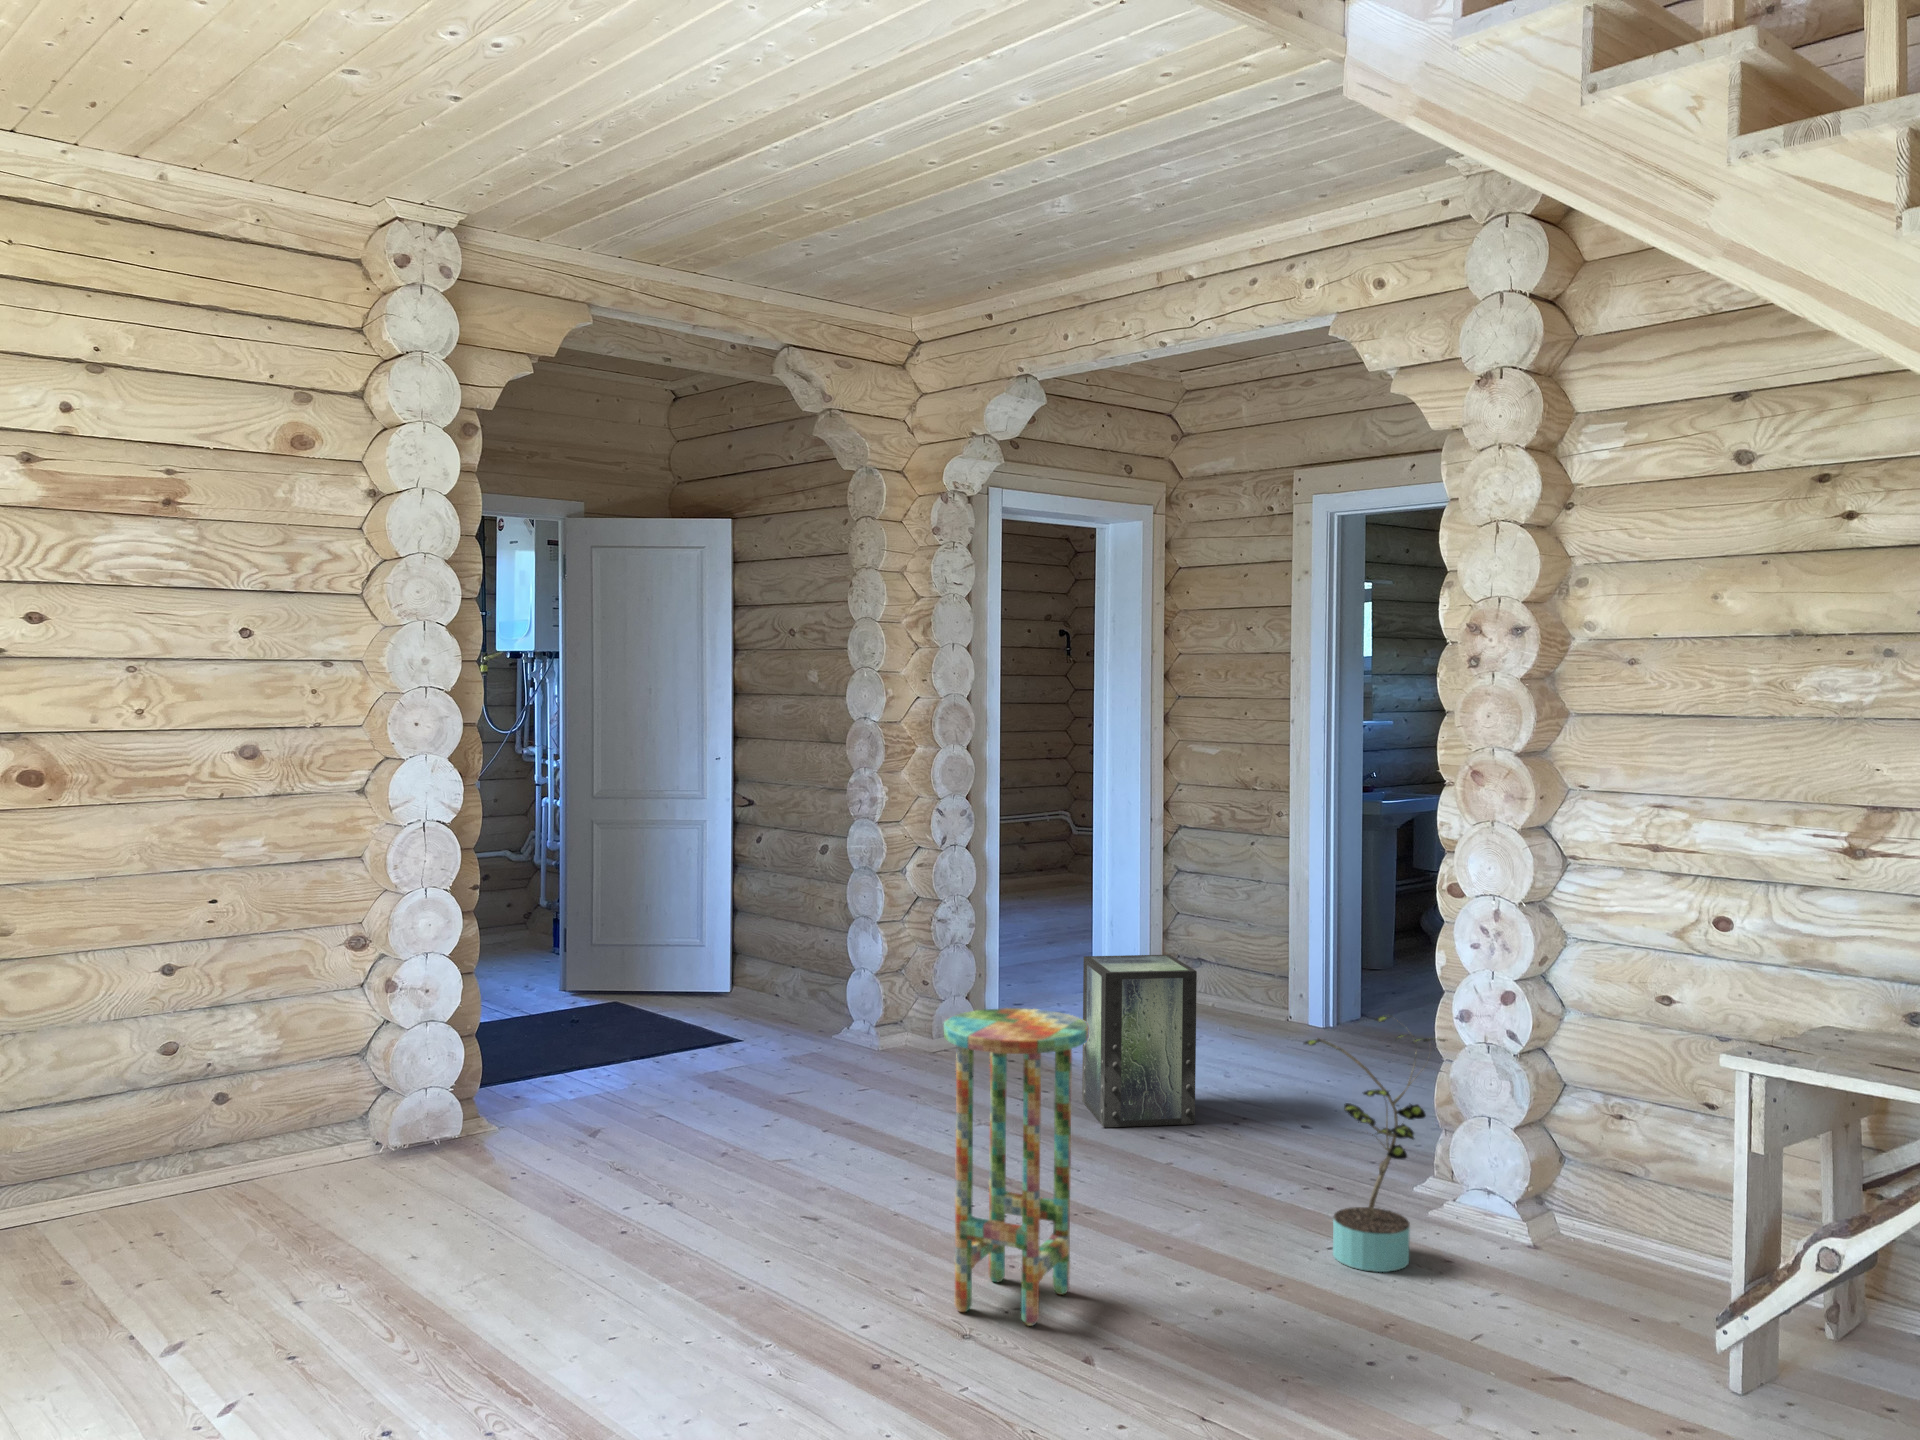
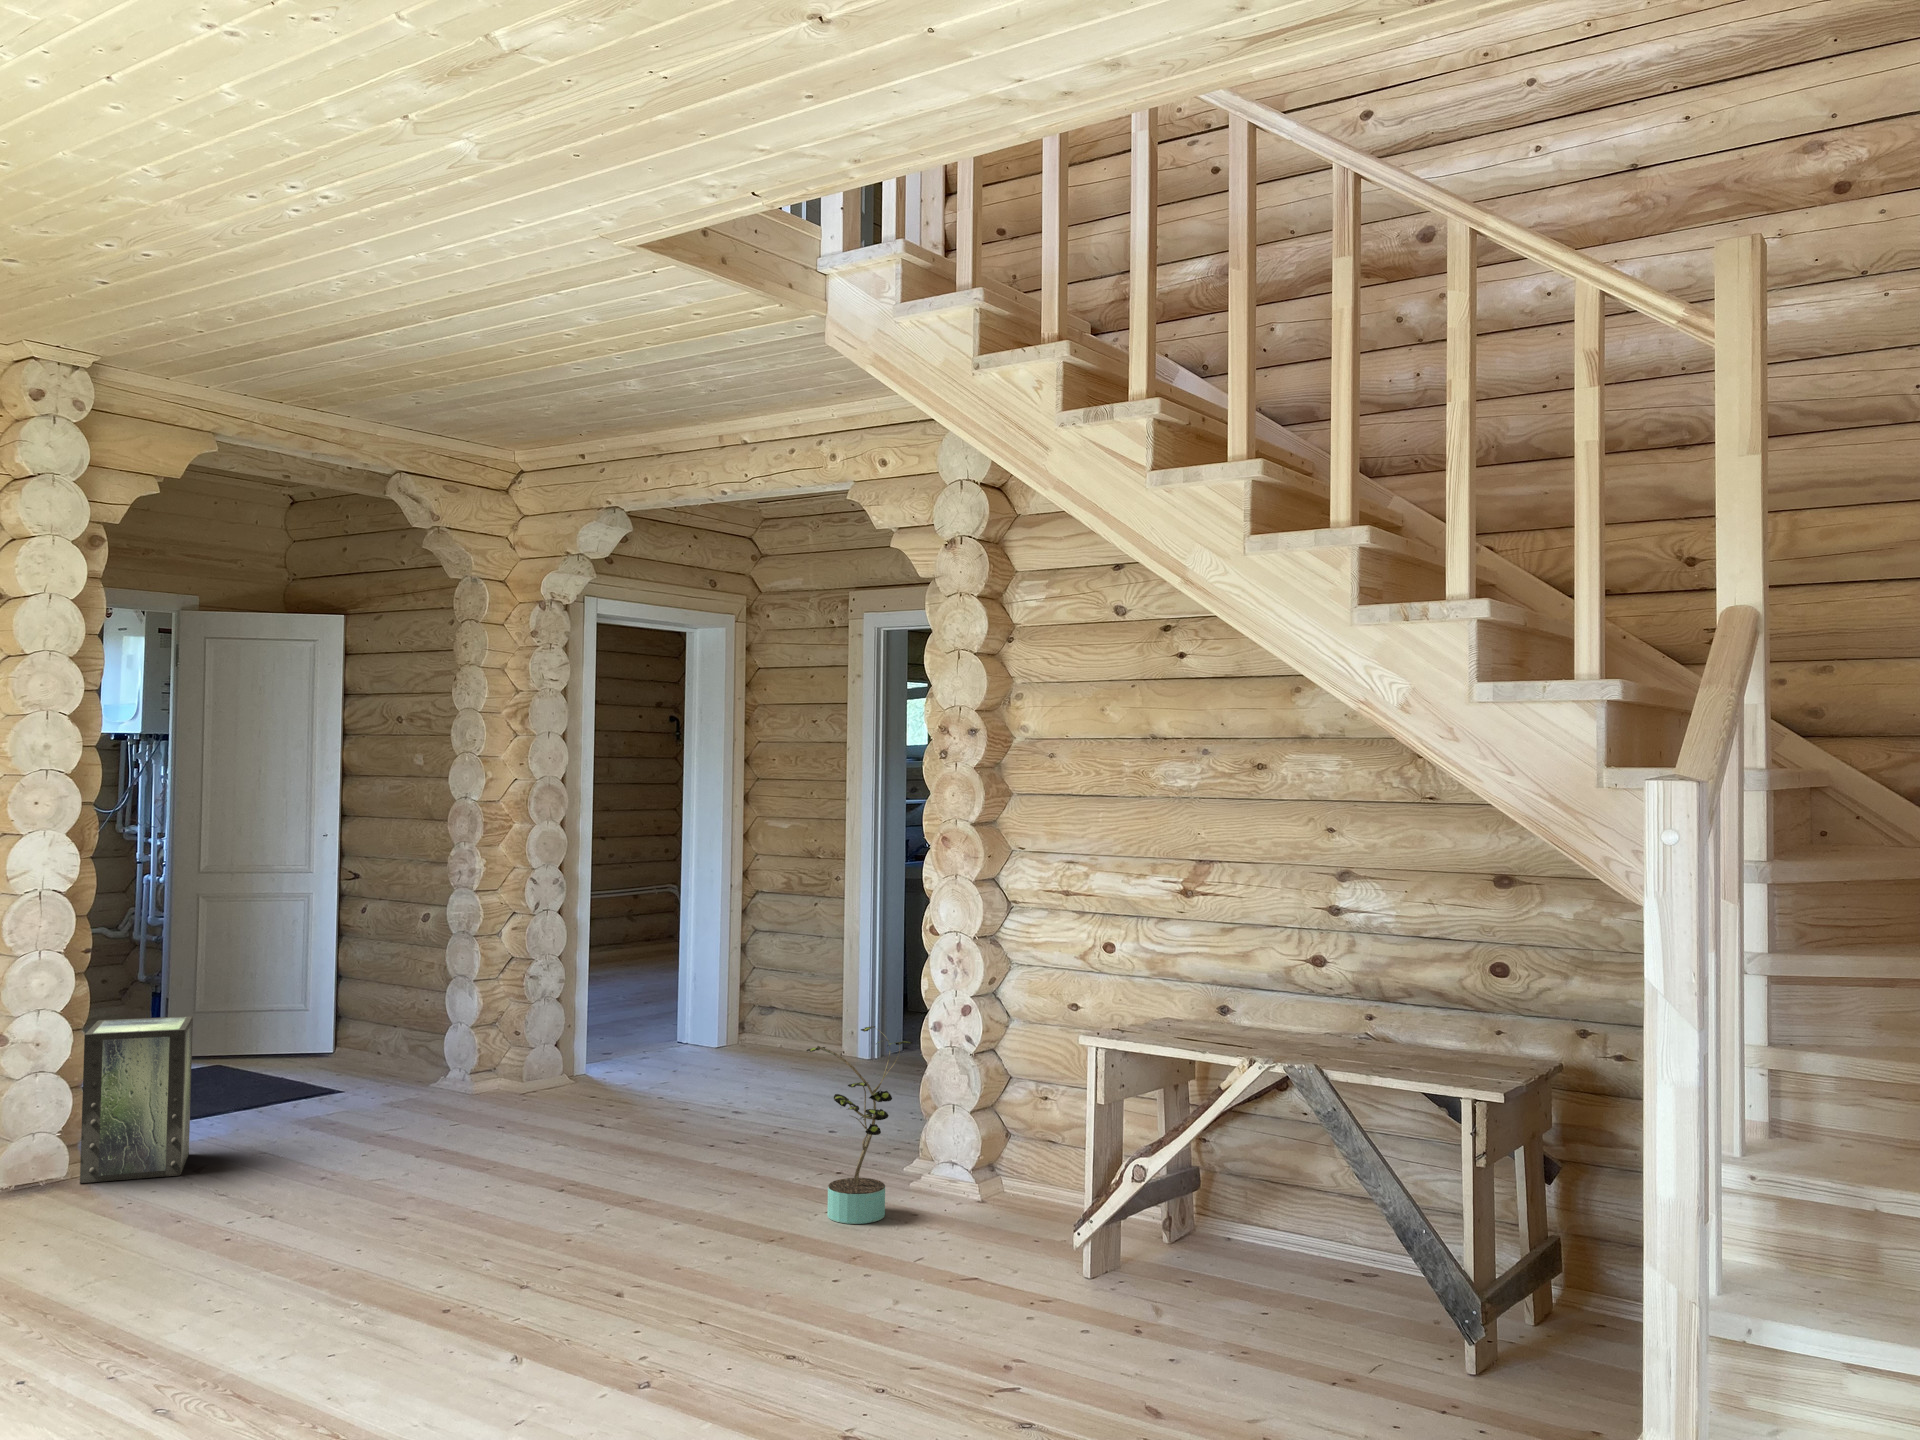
storage box: present [1082,955,1197,1127] -> present [80,1016,193,1183]
side table: present [944,1008,1089,1326] -> none [511,1028,629,1275]

